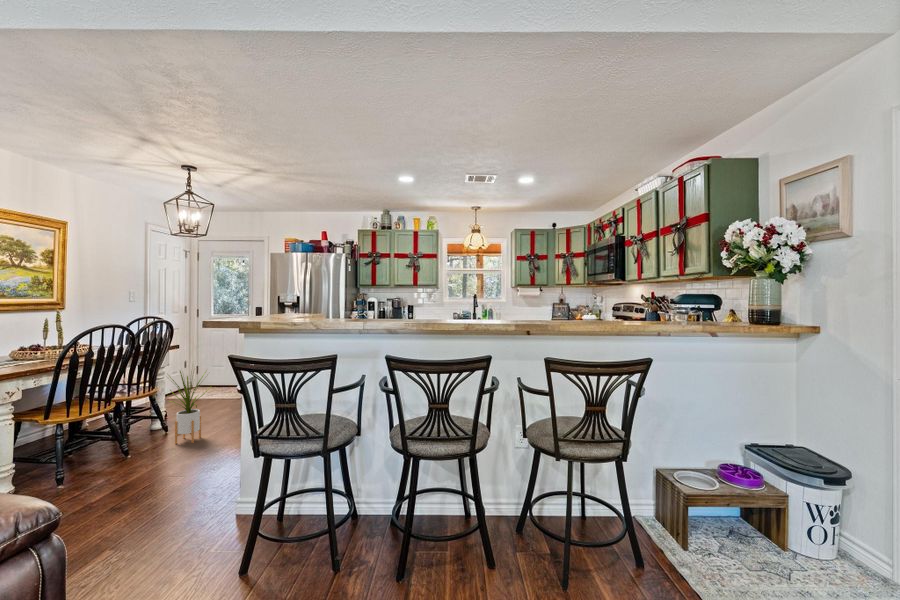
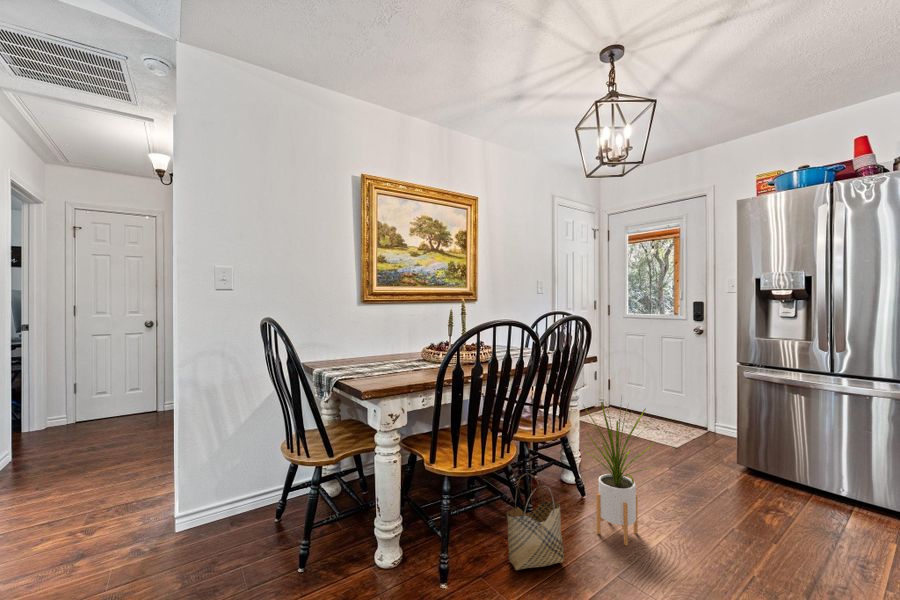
woven basket: none [109,416,151,470] -> present [506,473,564,570]

